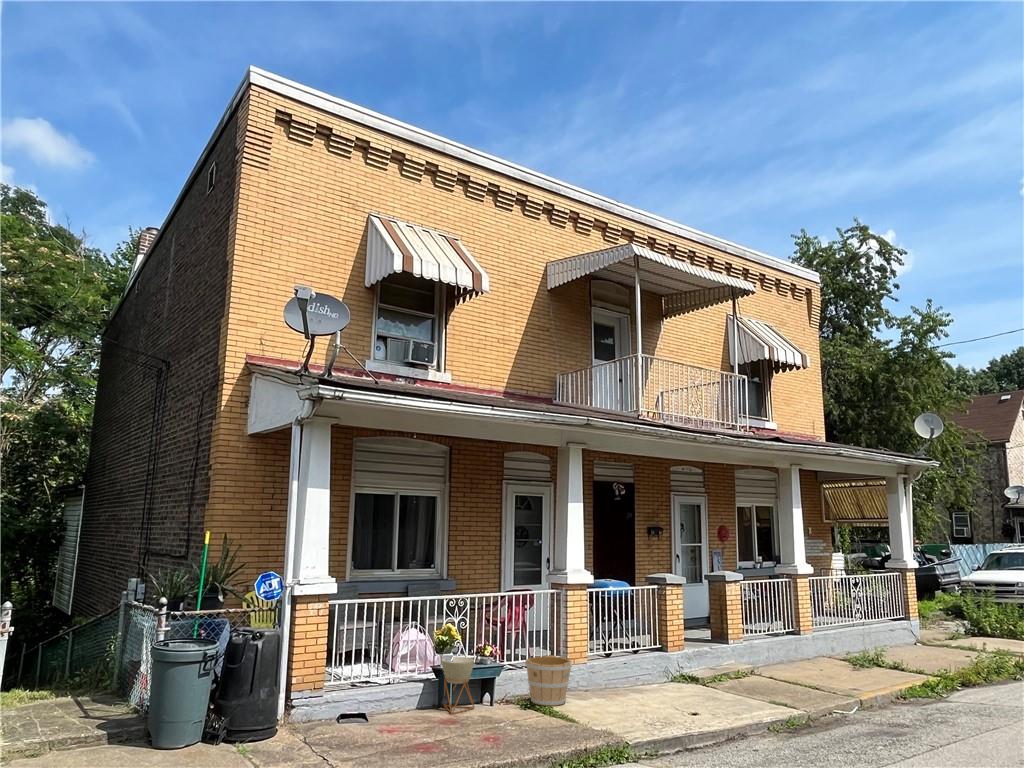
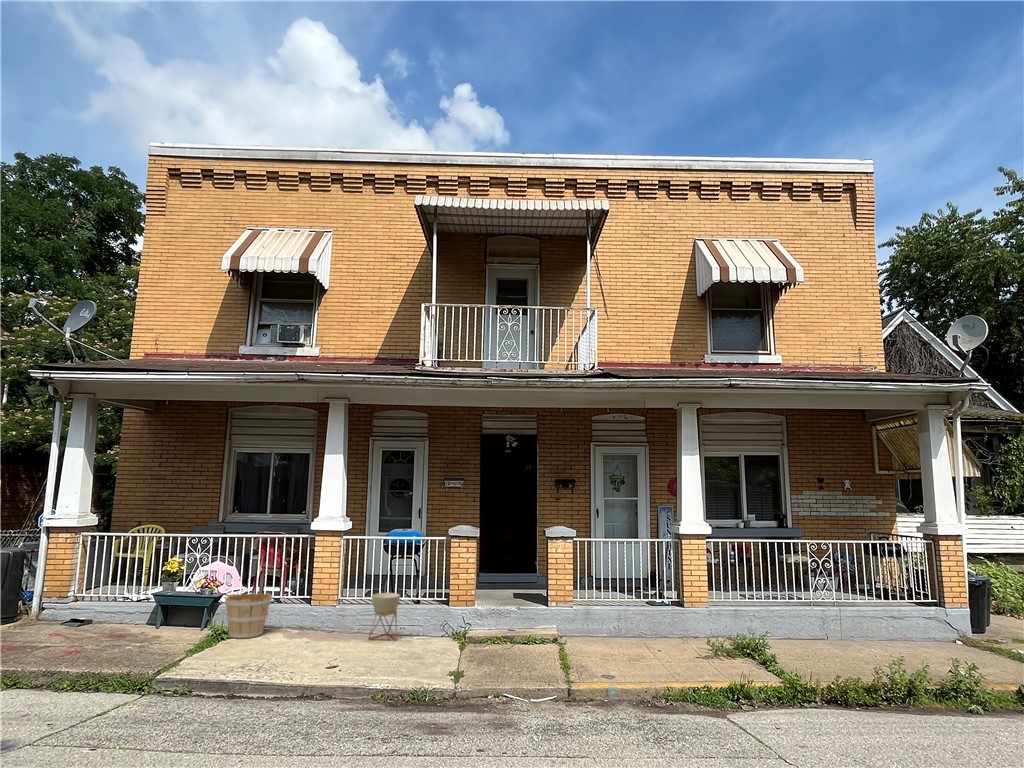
planter: present [442,657,474,714] -> present [369,593,400,640]

